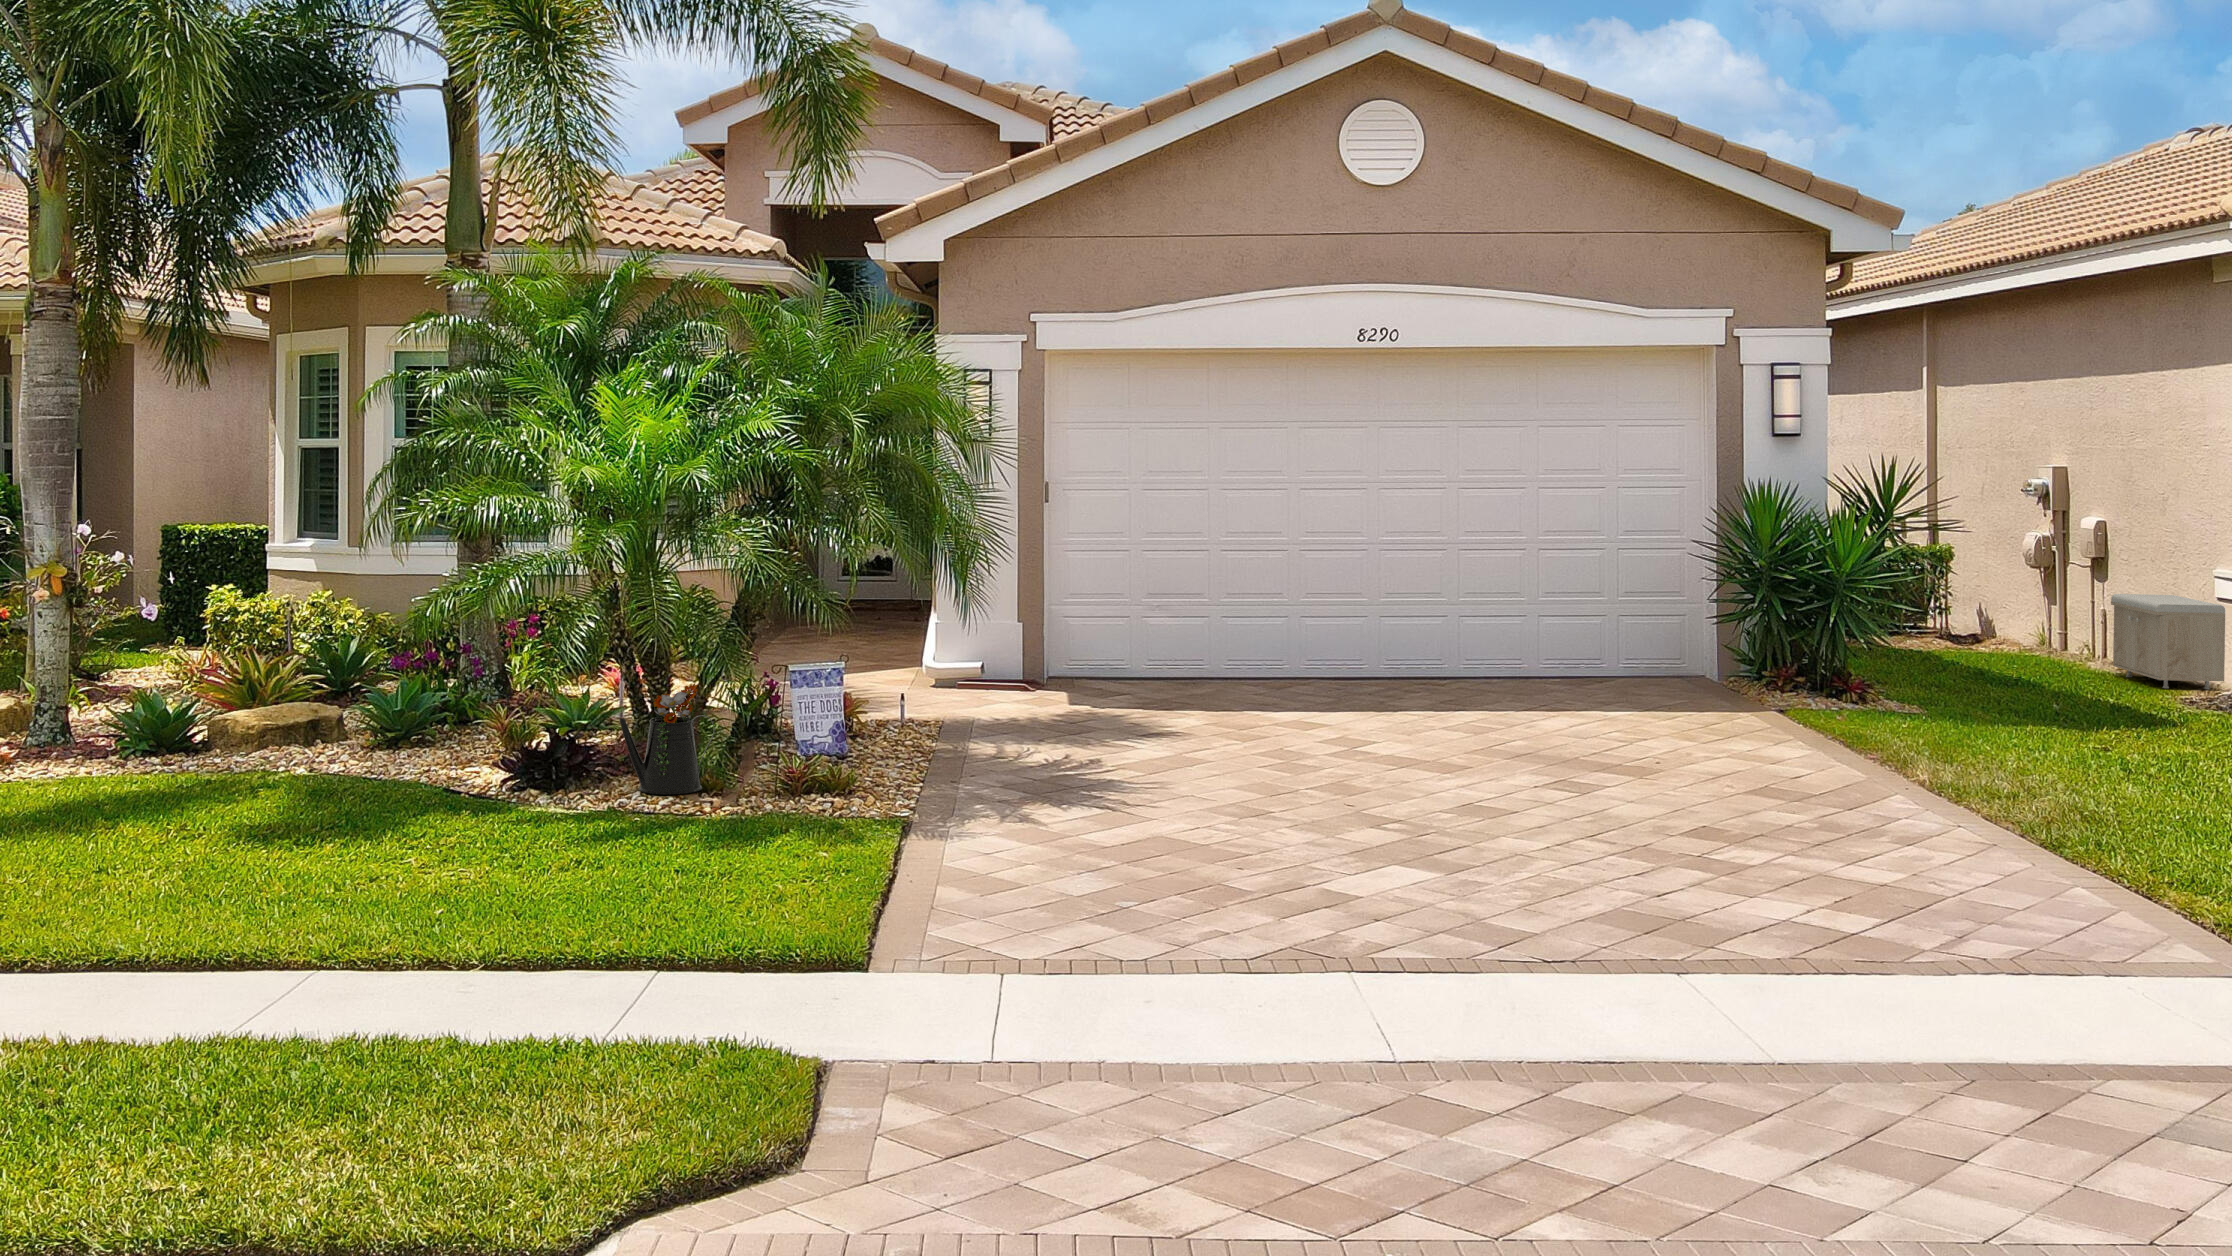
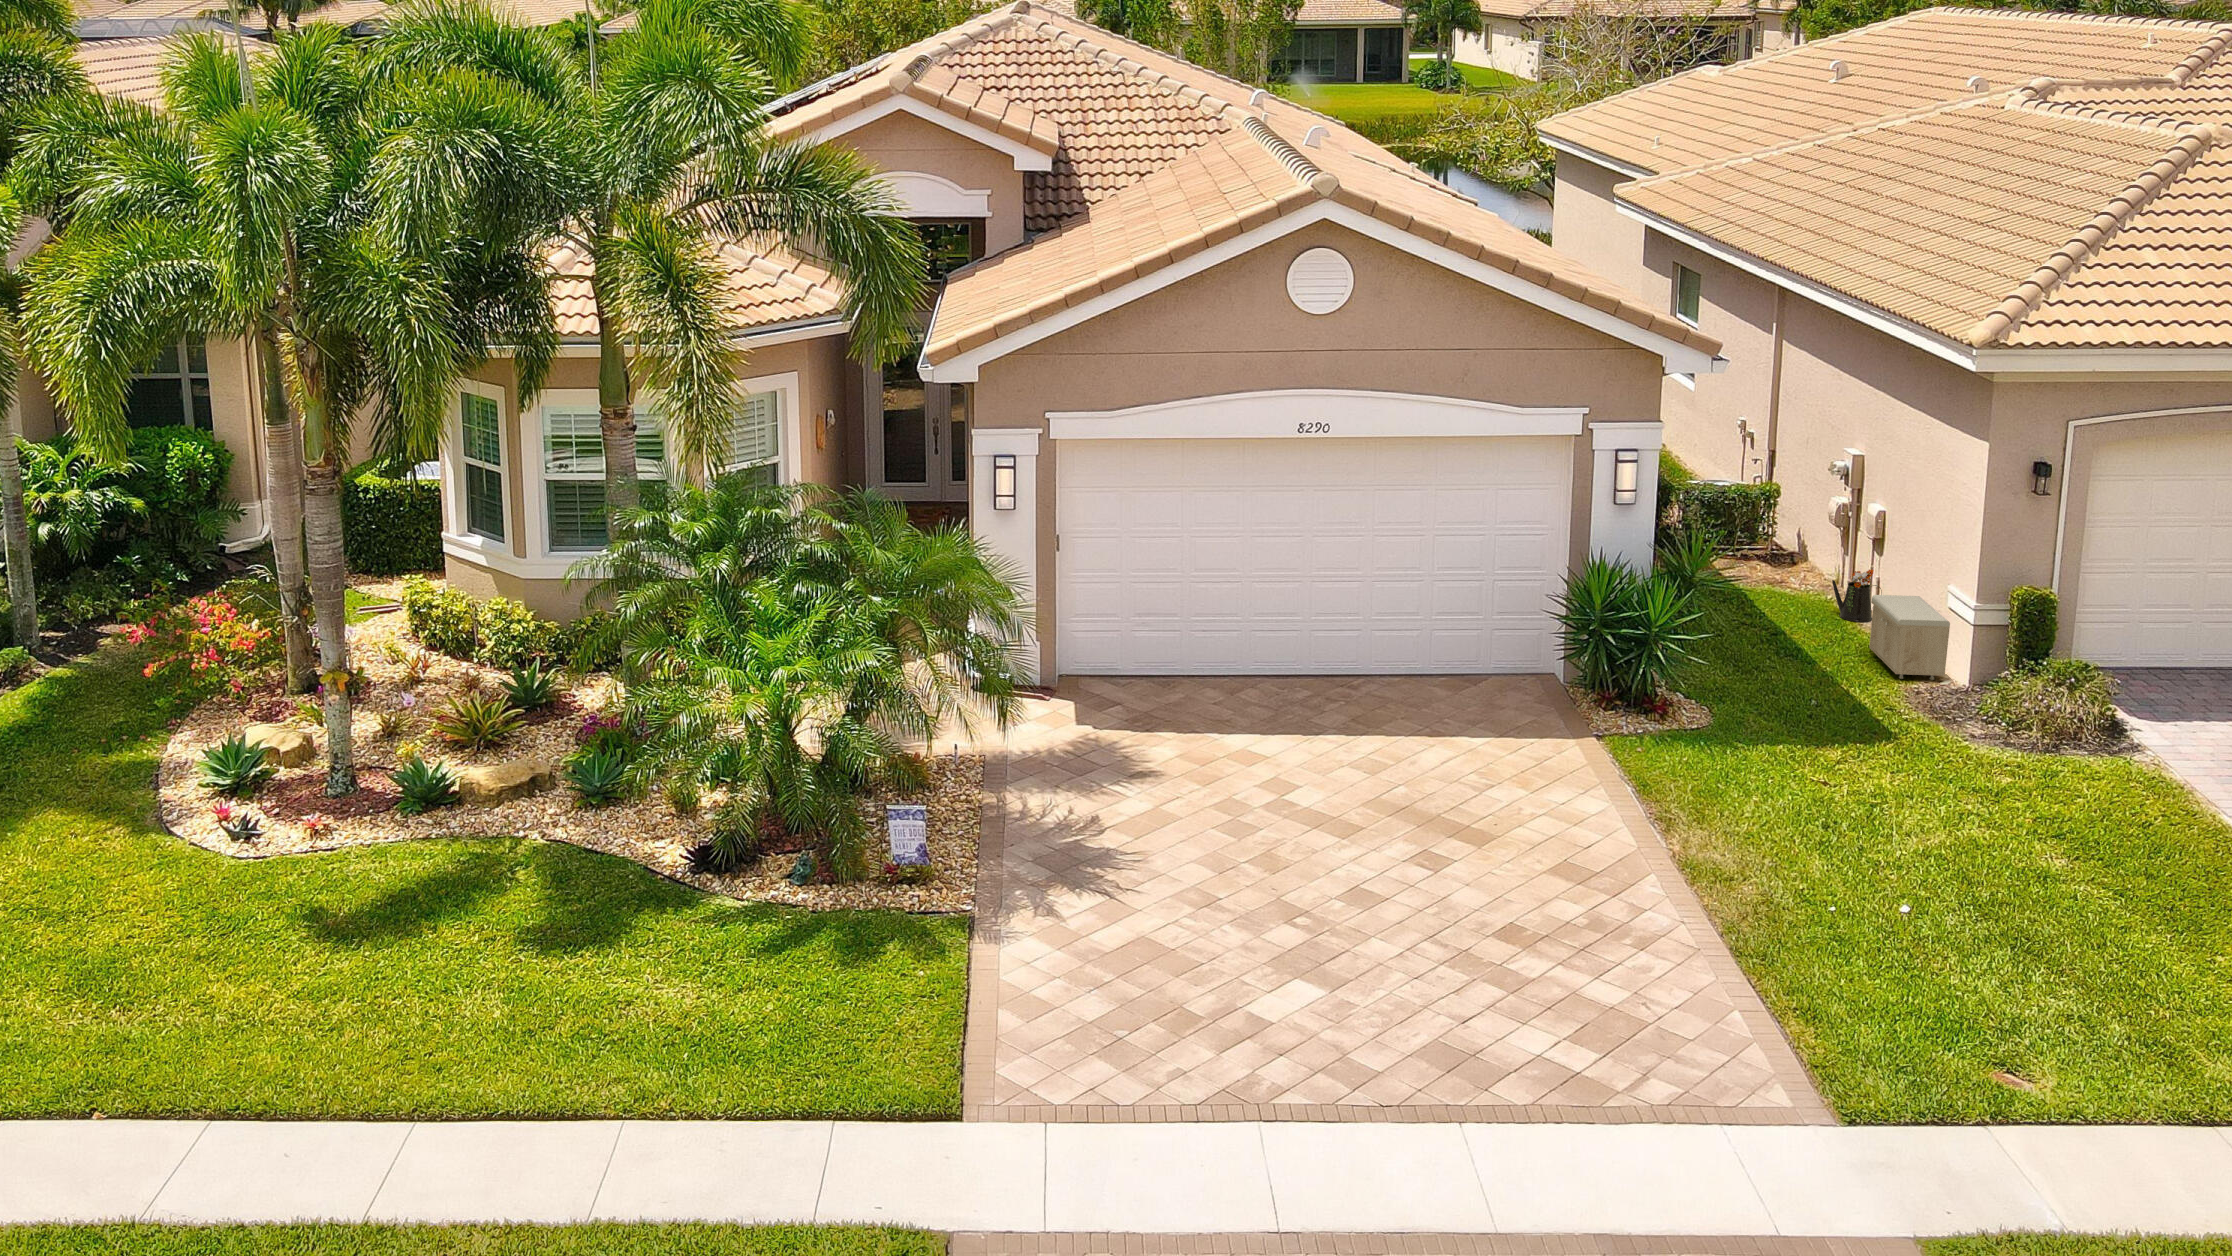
watering can: present [620,683,715,795] -> present [1832,570,1882,622]

